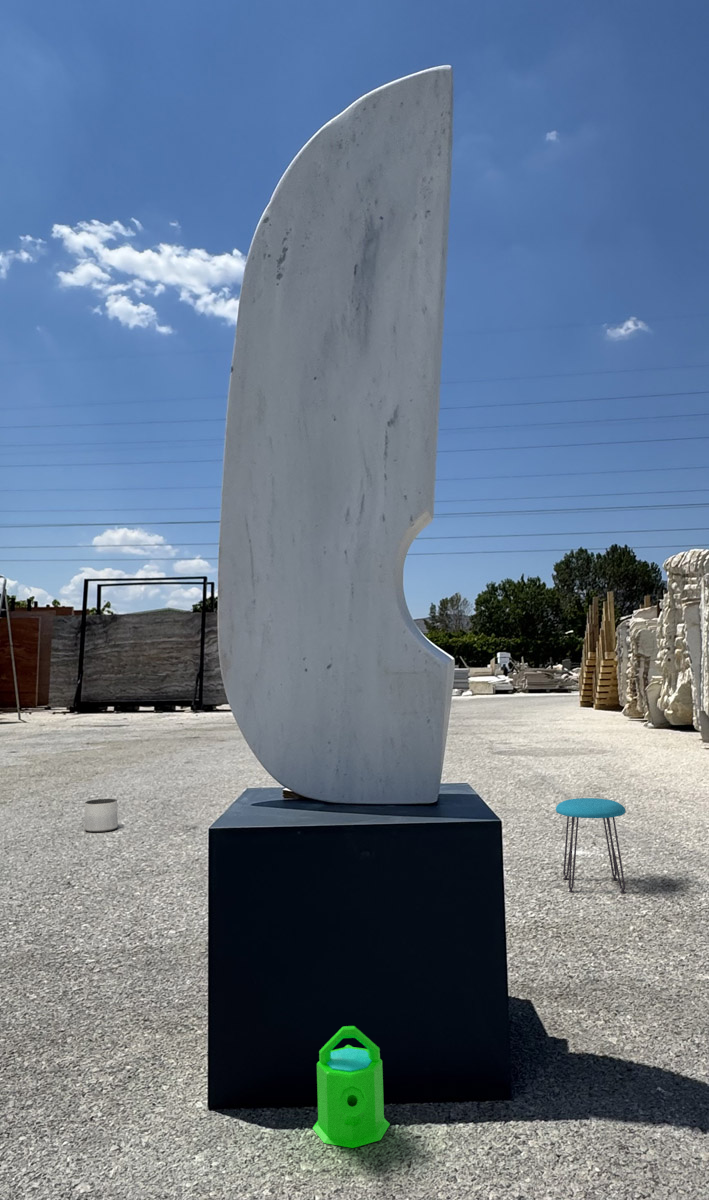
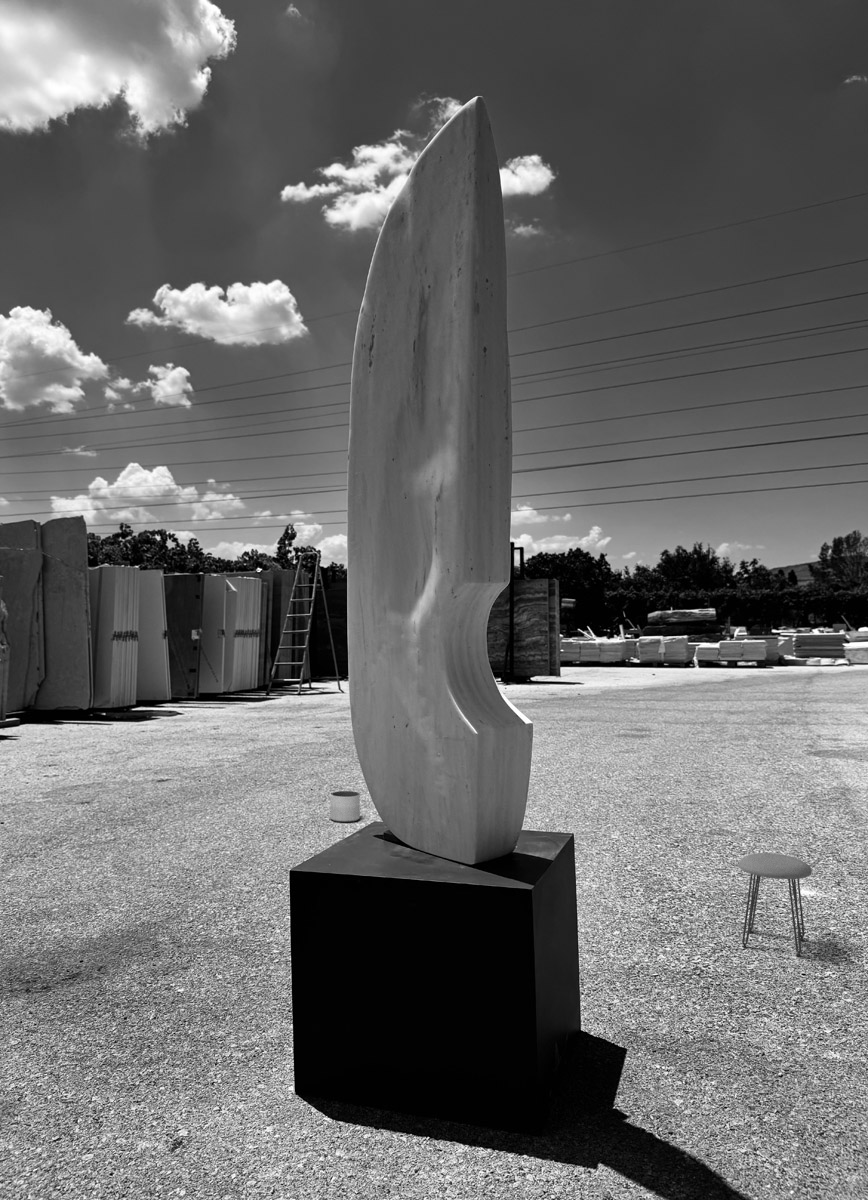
watering can: present [313,1026,390,1148] -> none [364,1051,425,1148]

